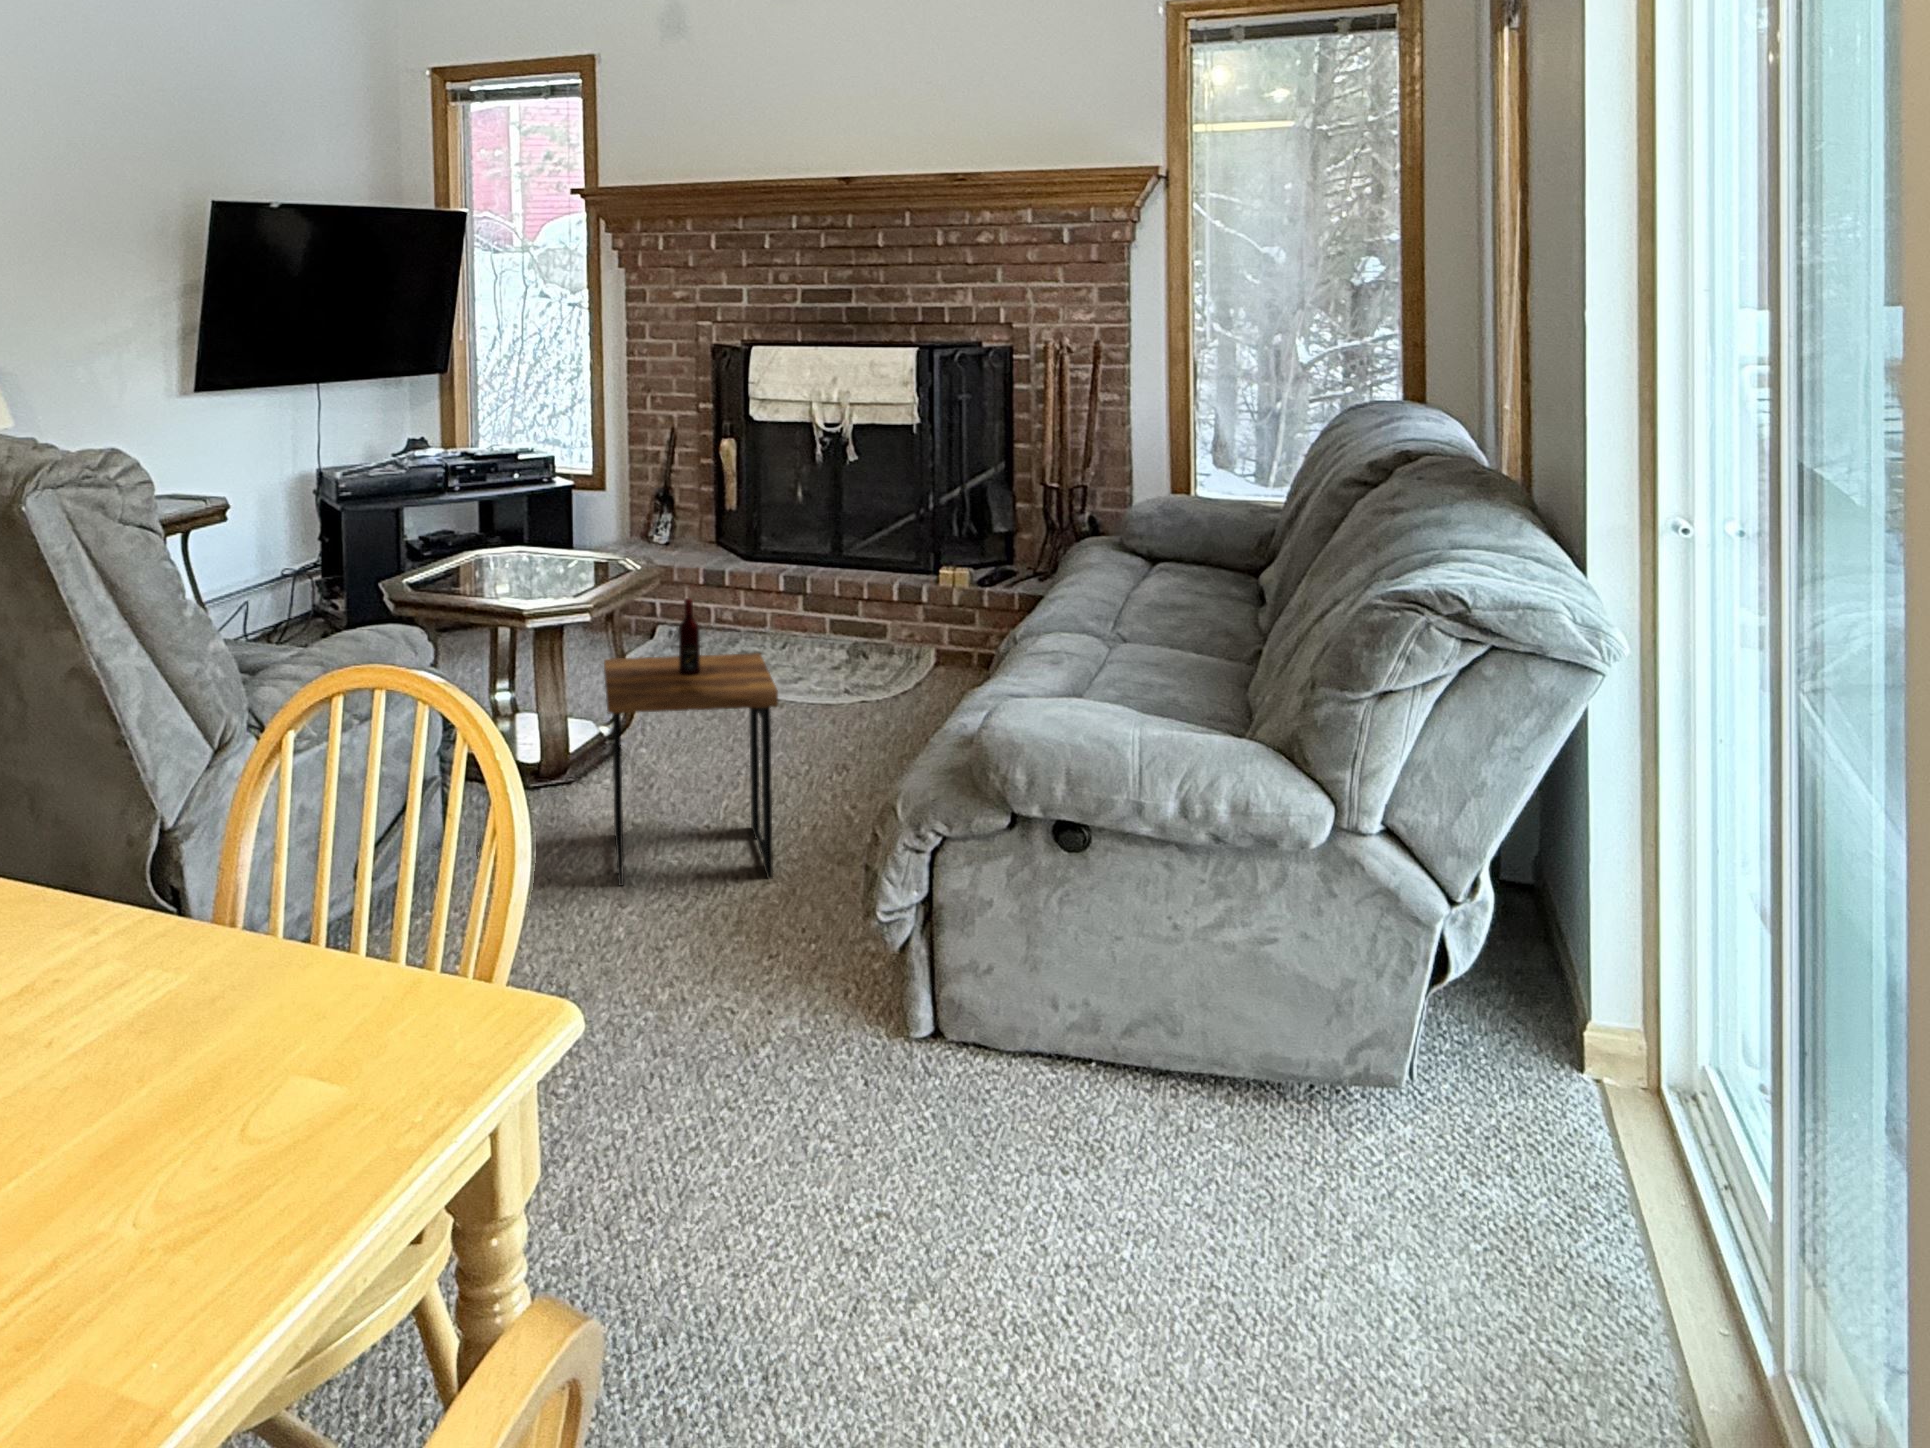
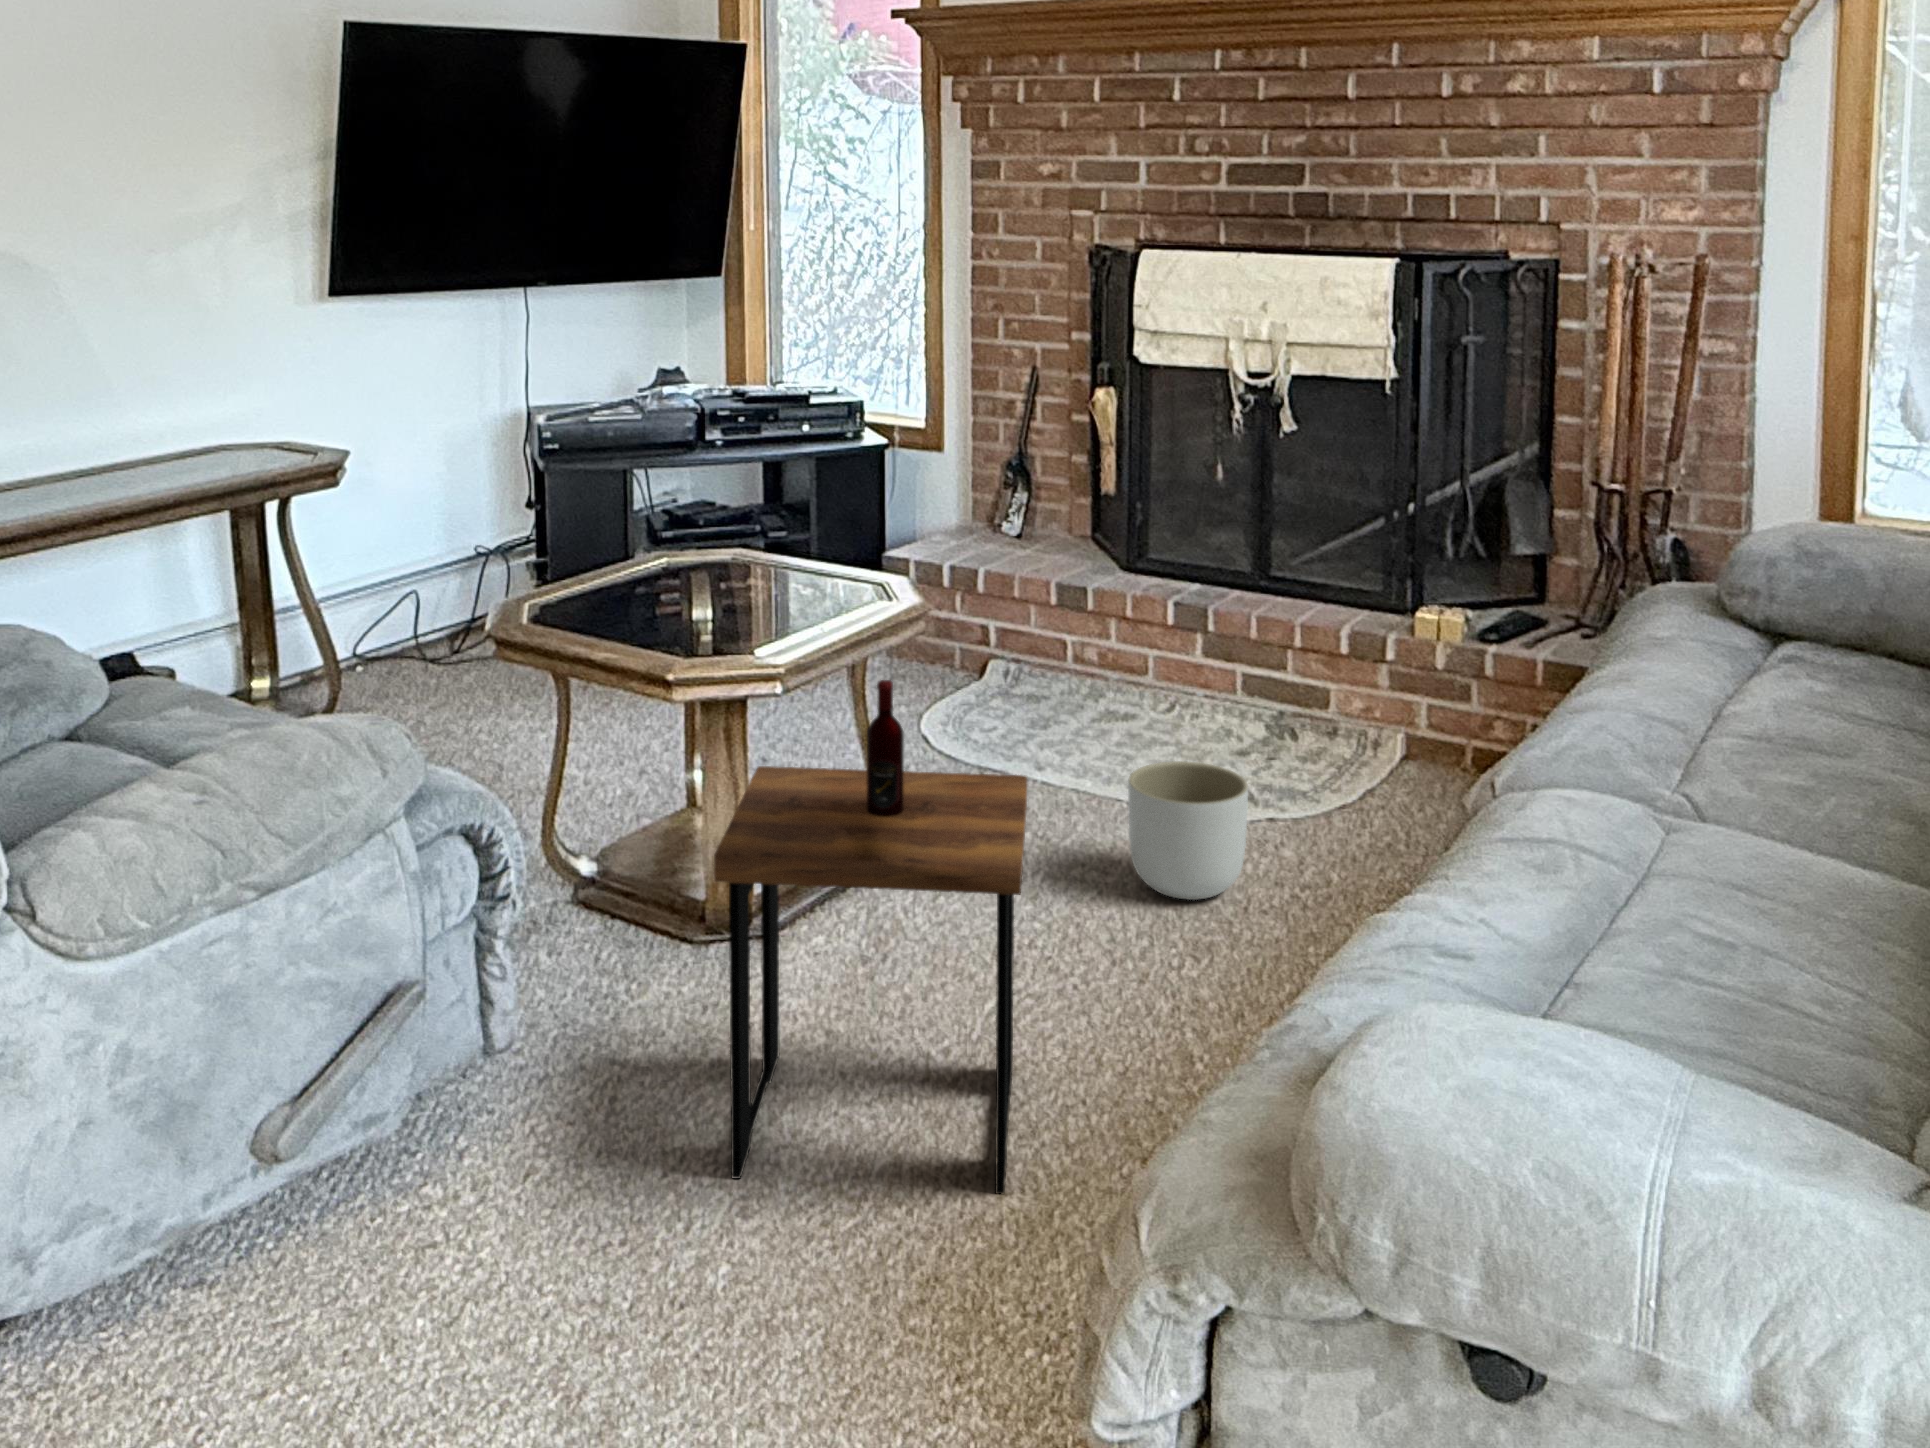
planter: none [789,662,861,742] -> present [1128,761,1248,900]

